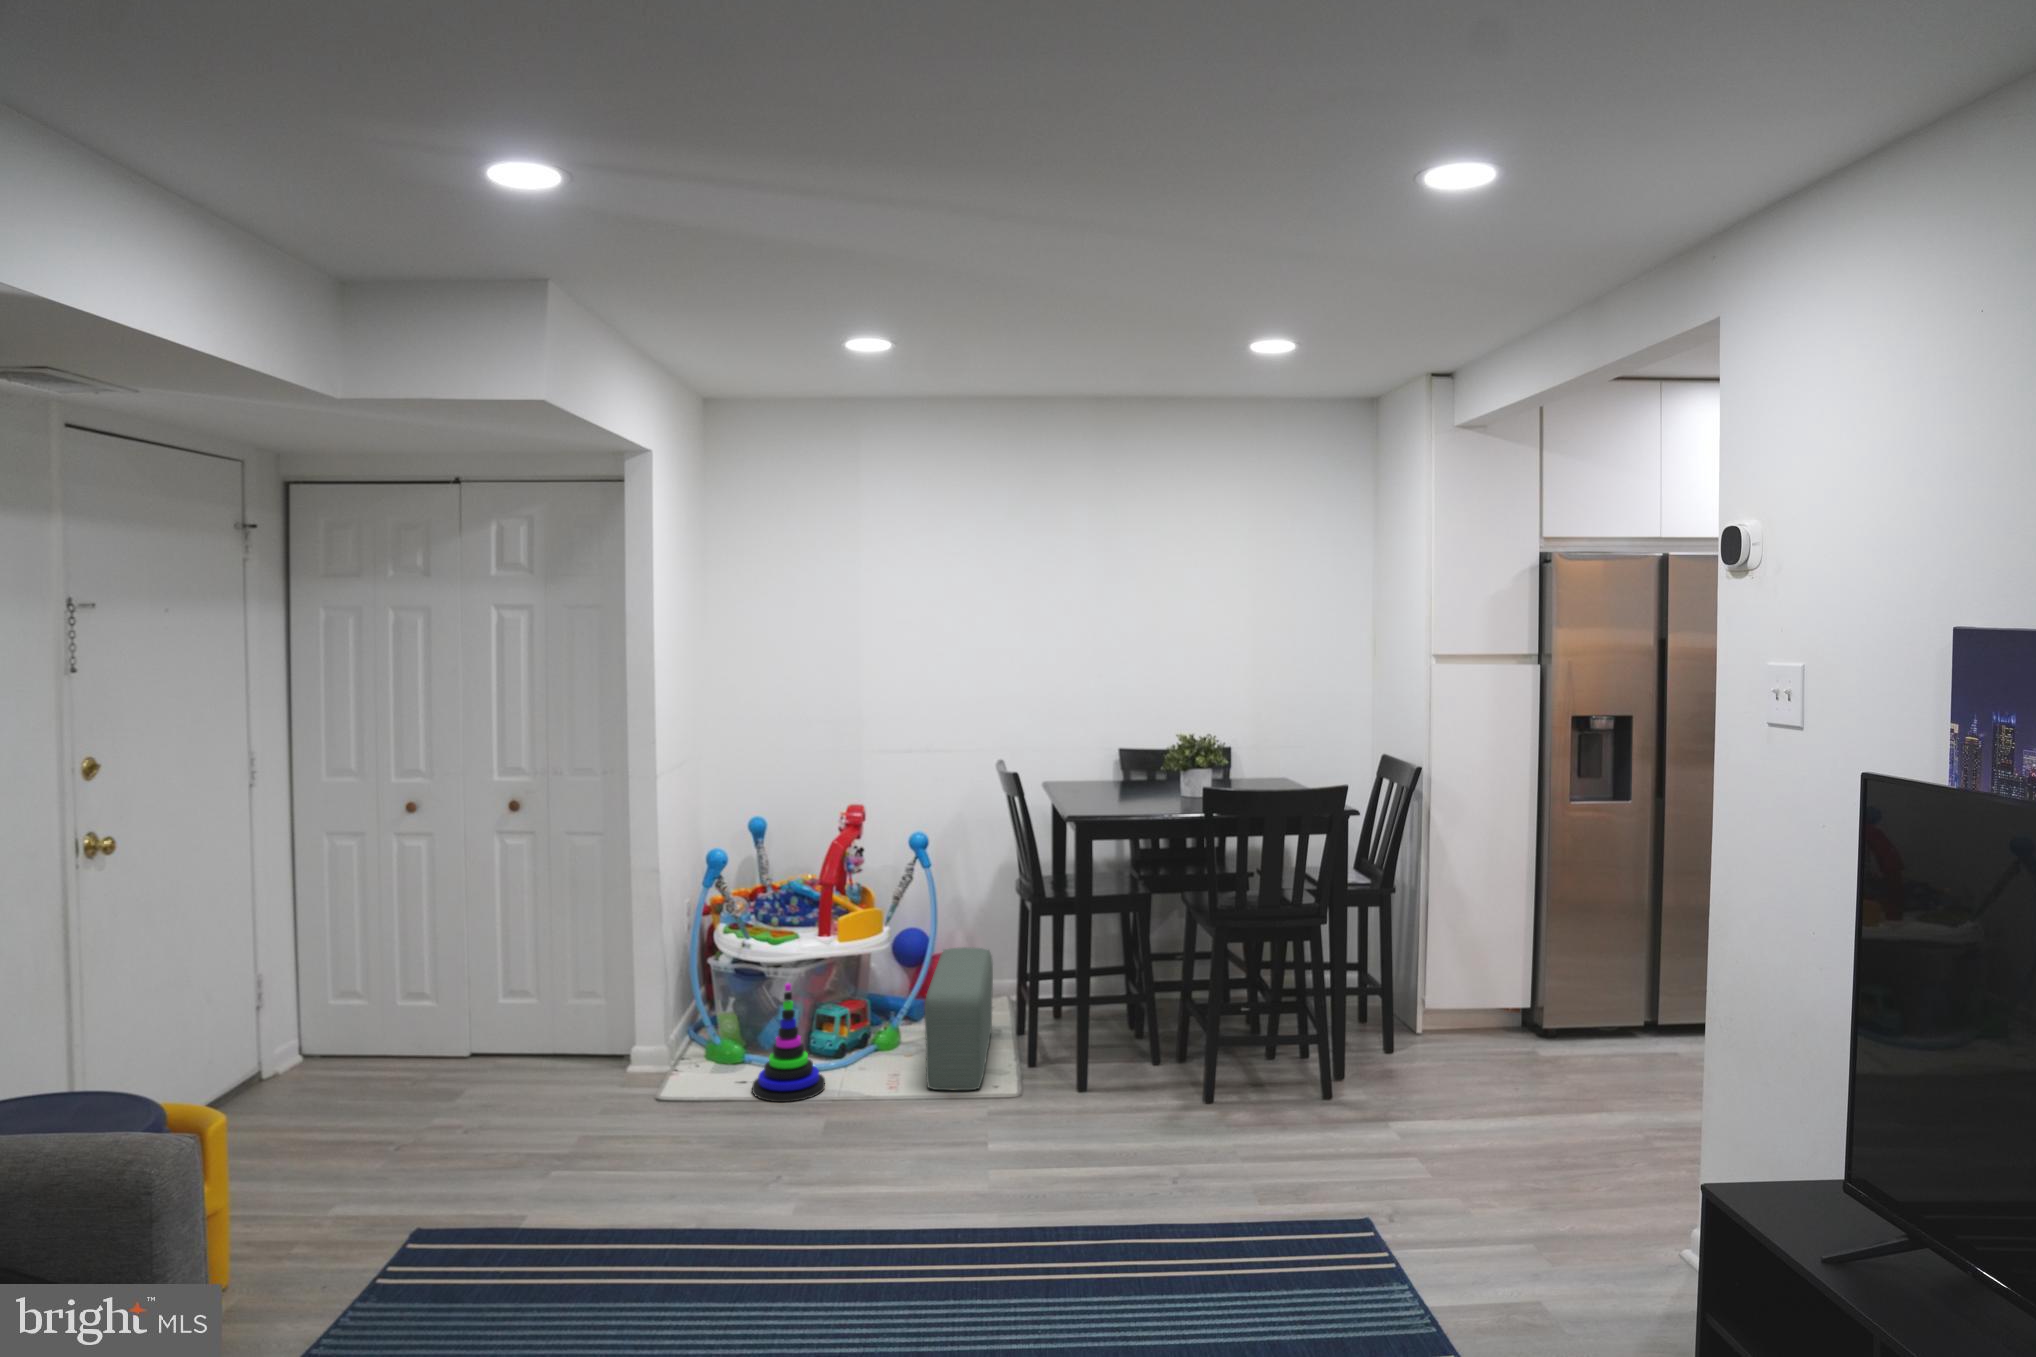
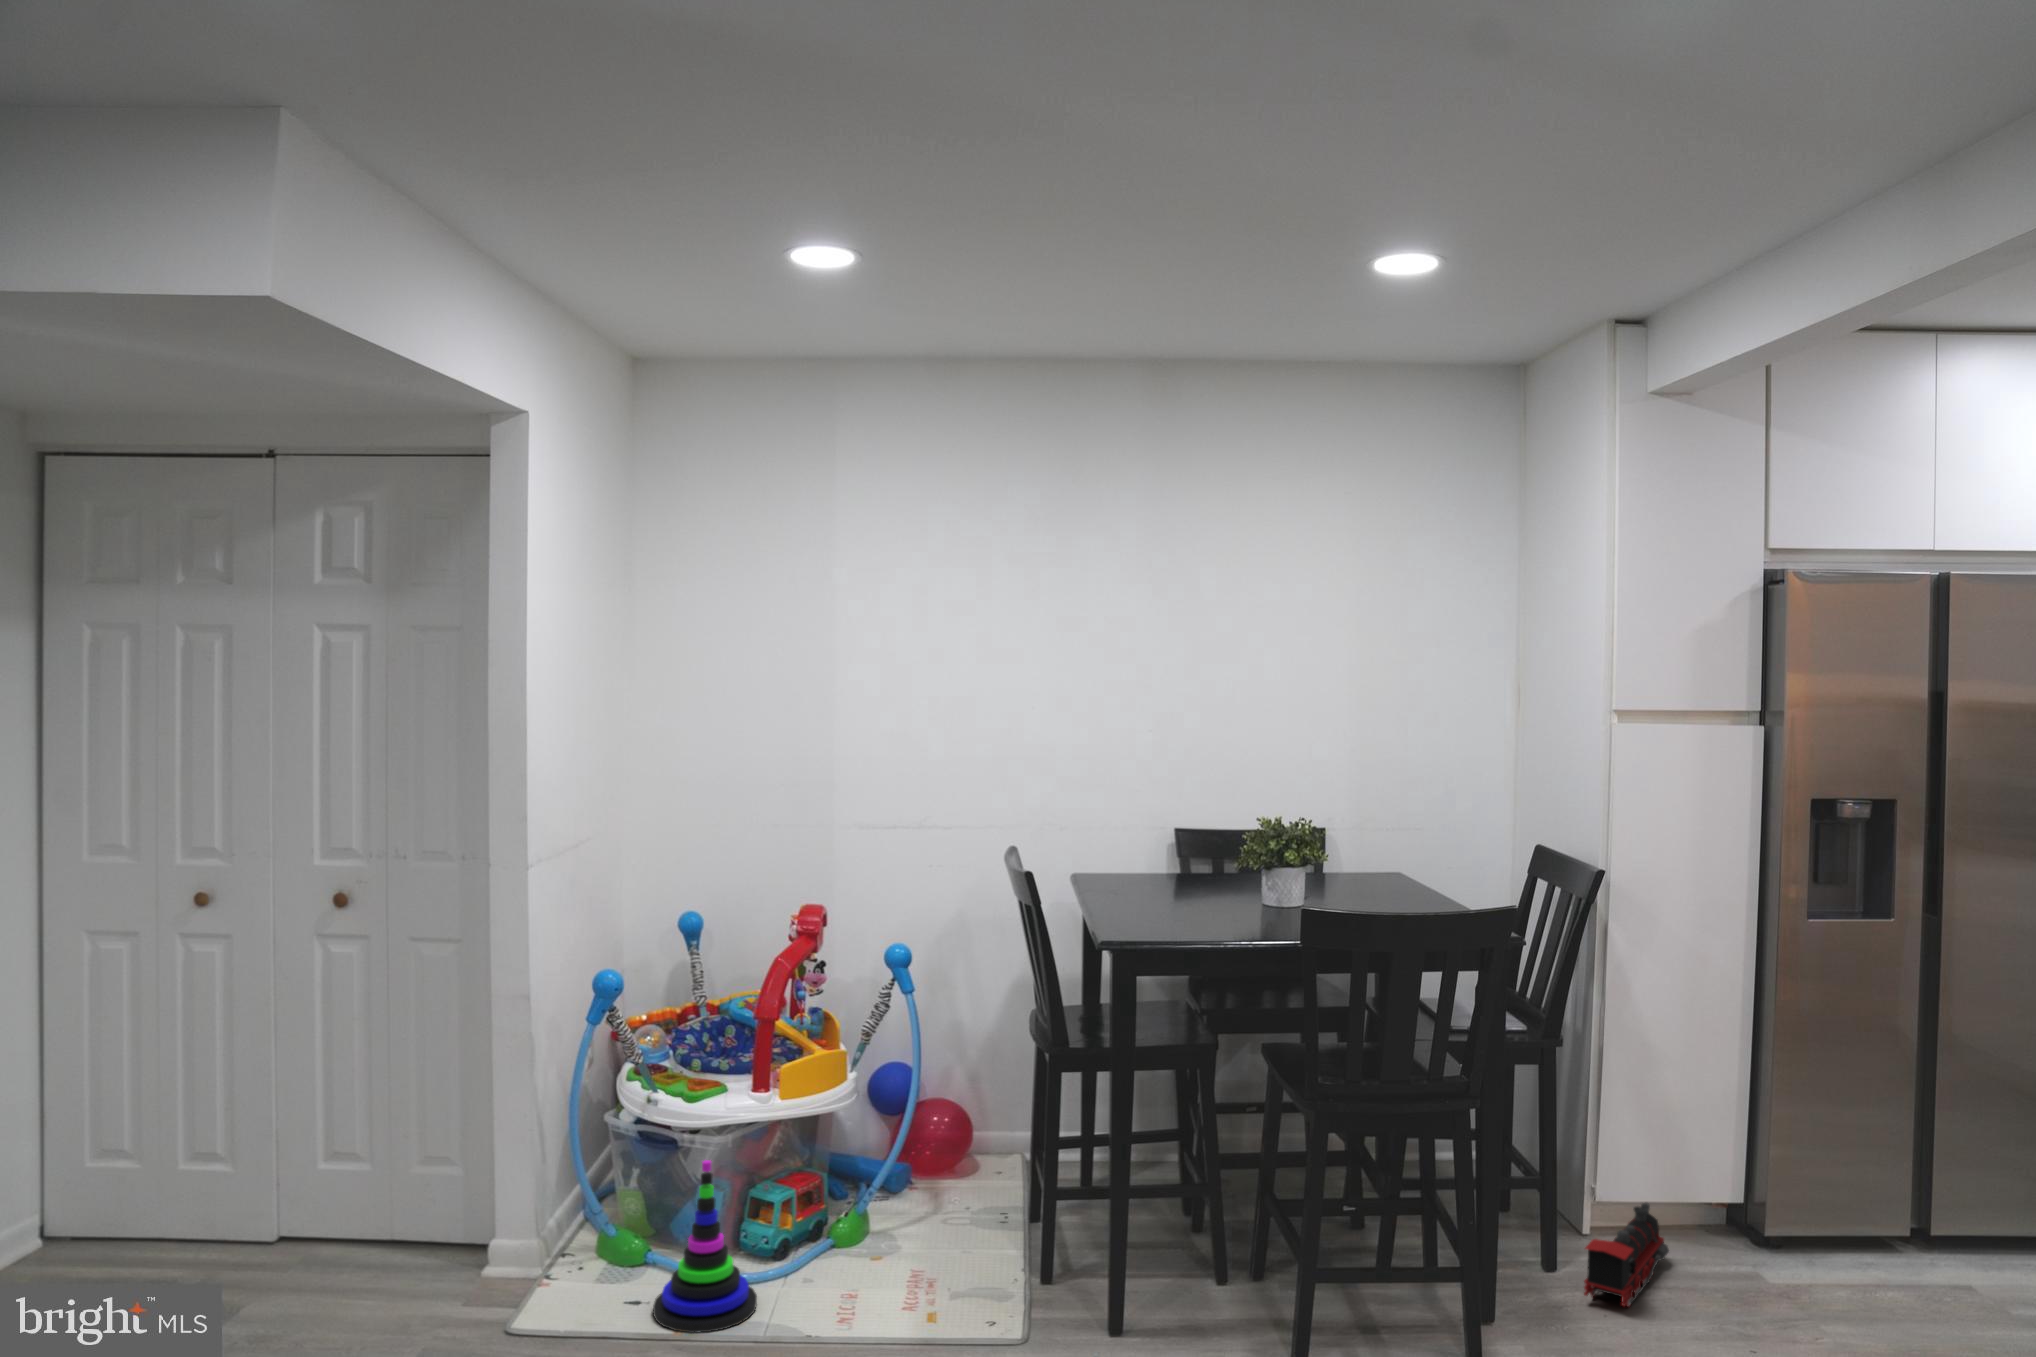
pouf: present [925,947,993,1090] -> none [898,1102,997,1319]
toy train: none [1410,1006,1474,1075] -> present [1584,1203,1669,1307]

